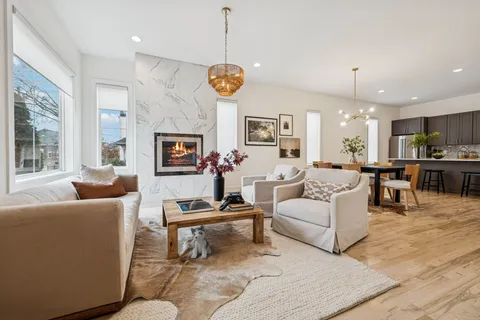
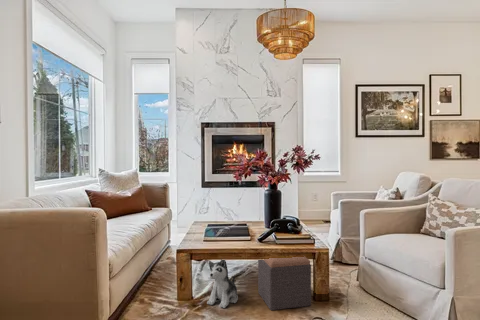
footstool: none [221,213,256,254] -> present [258,257,311,310]

